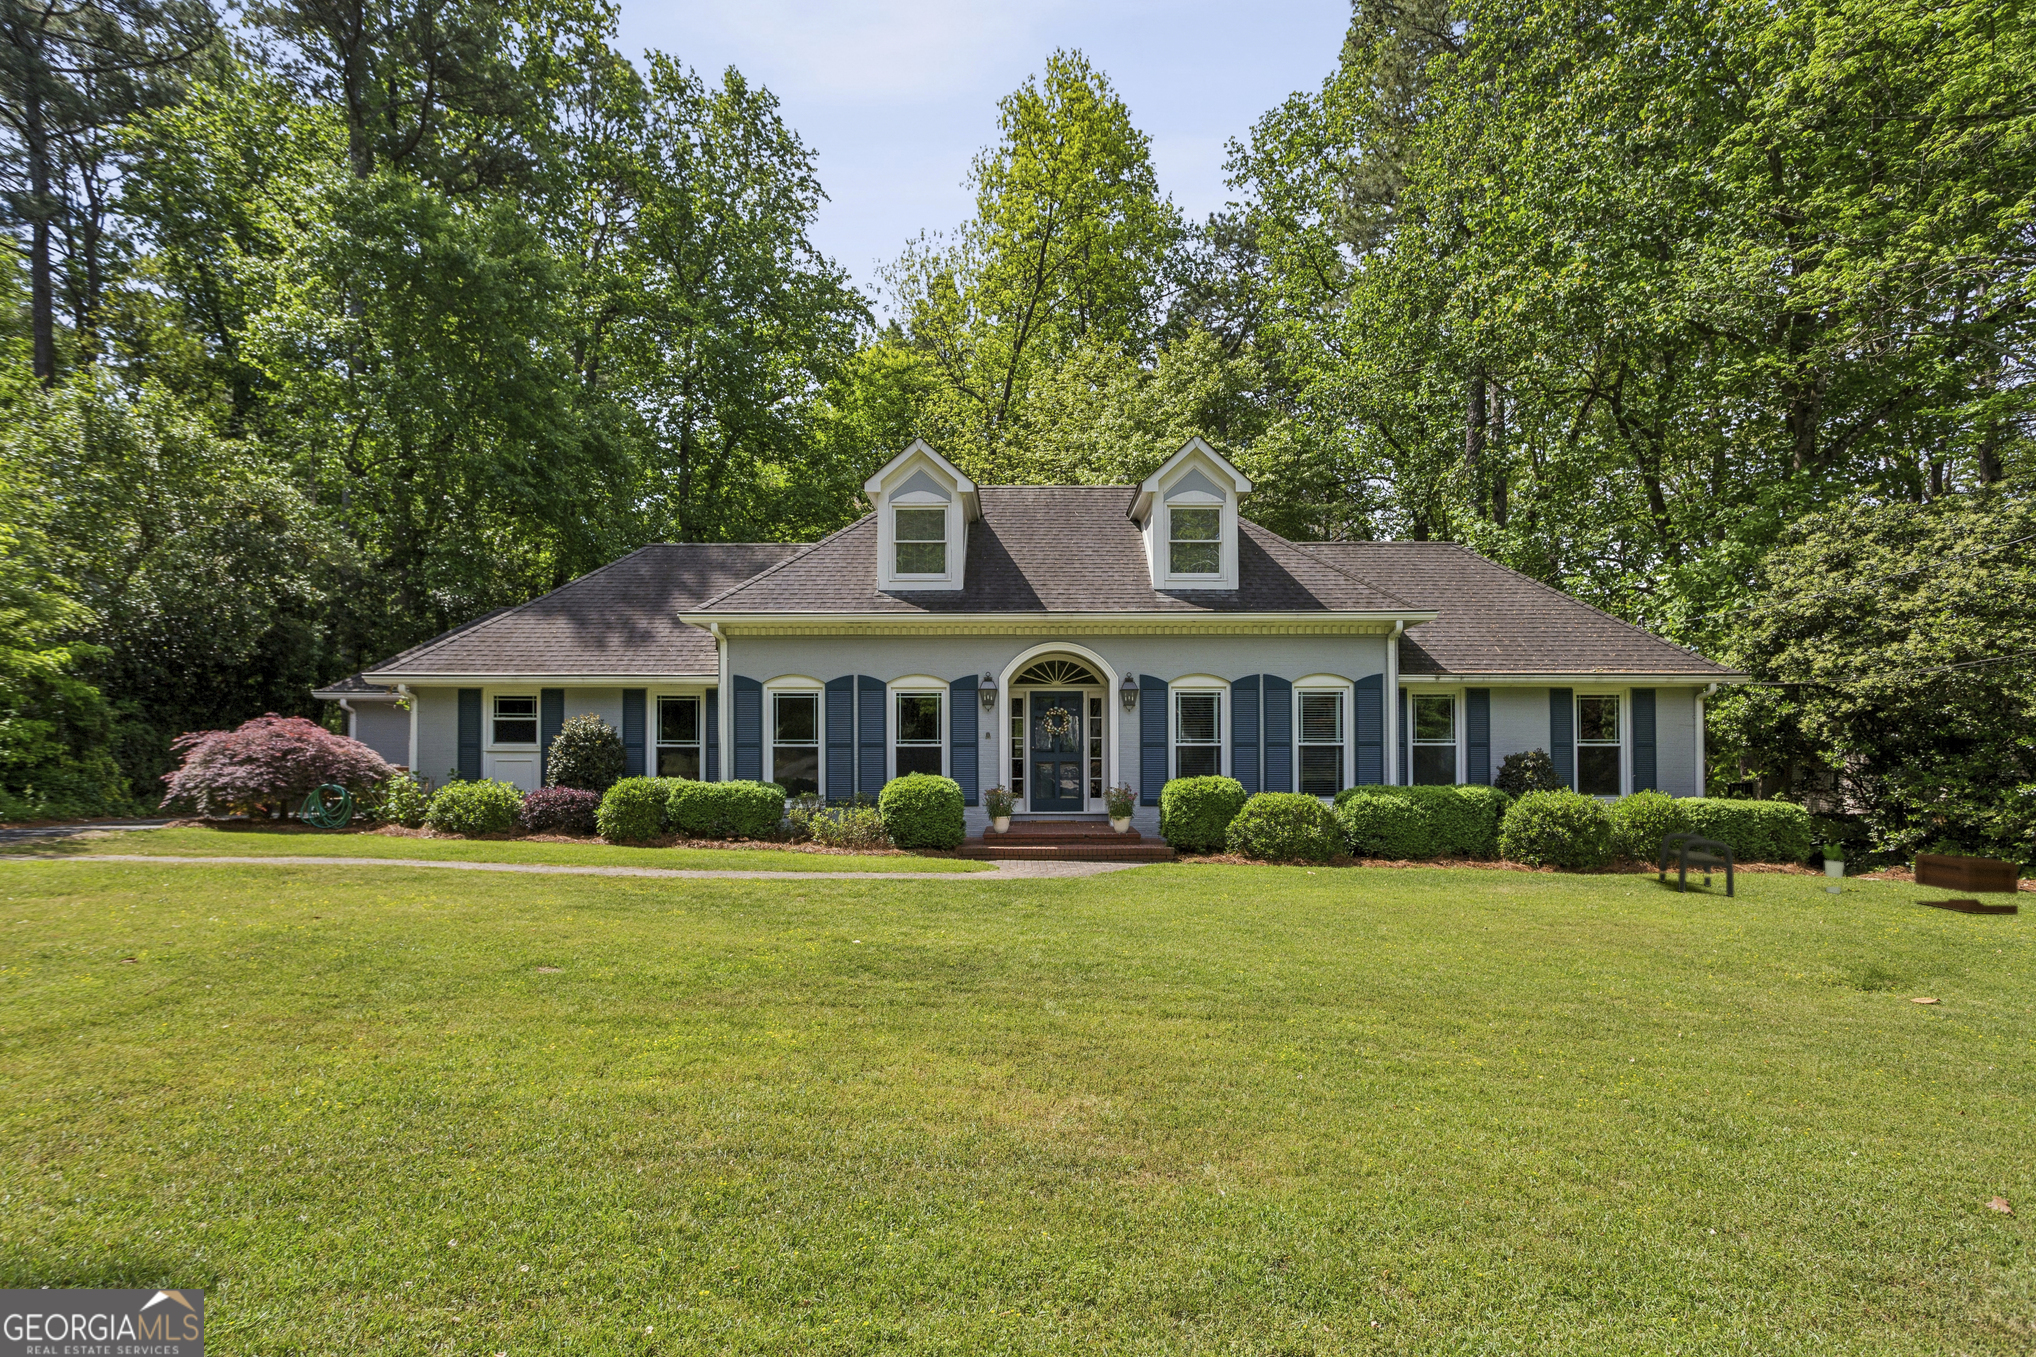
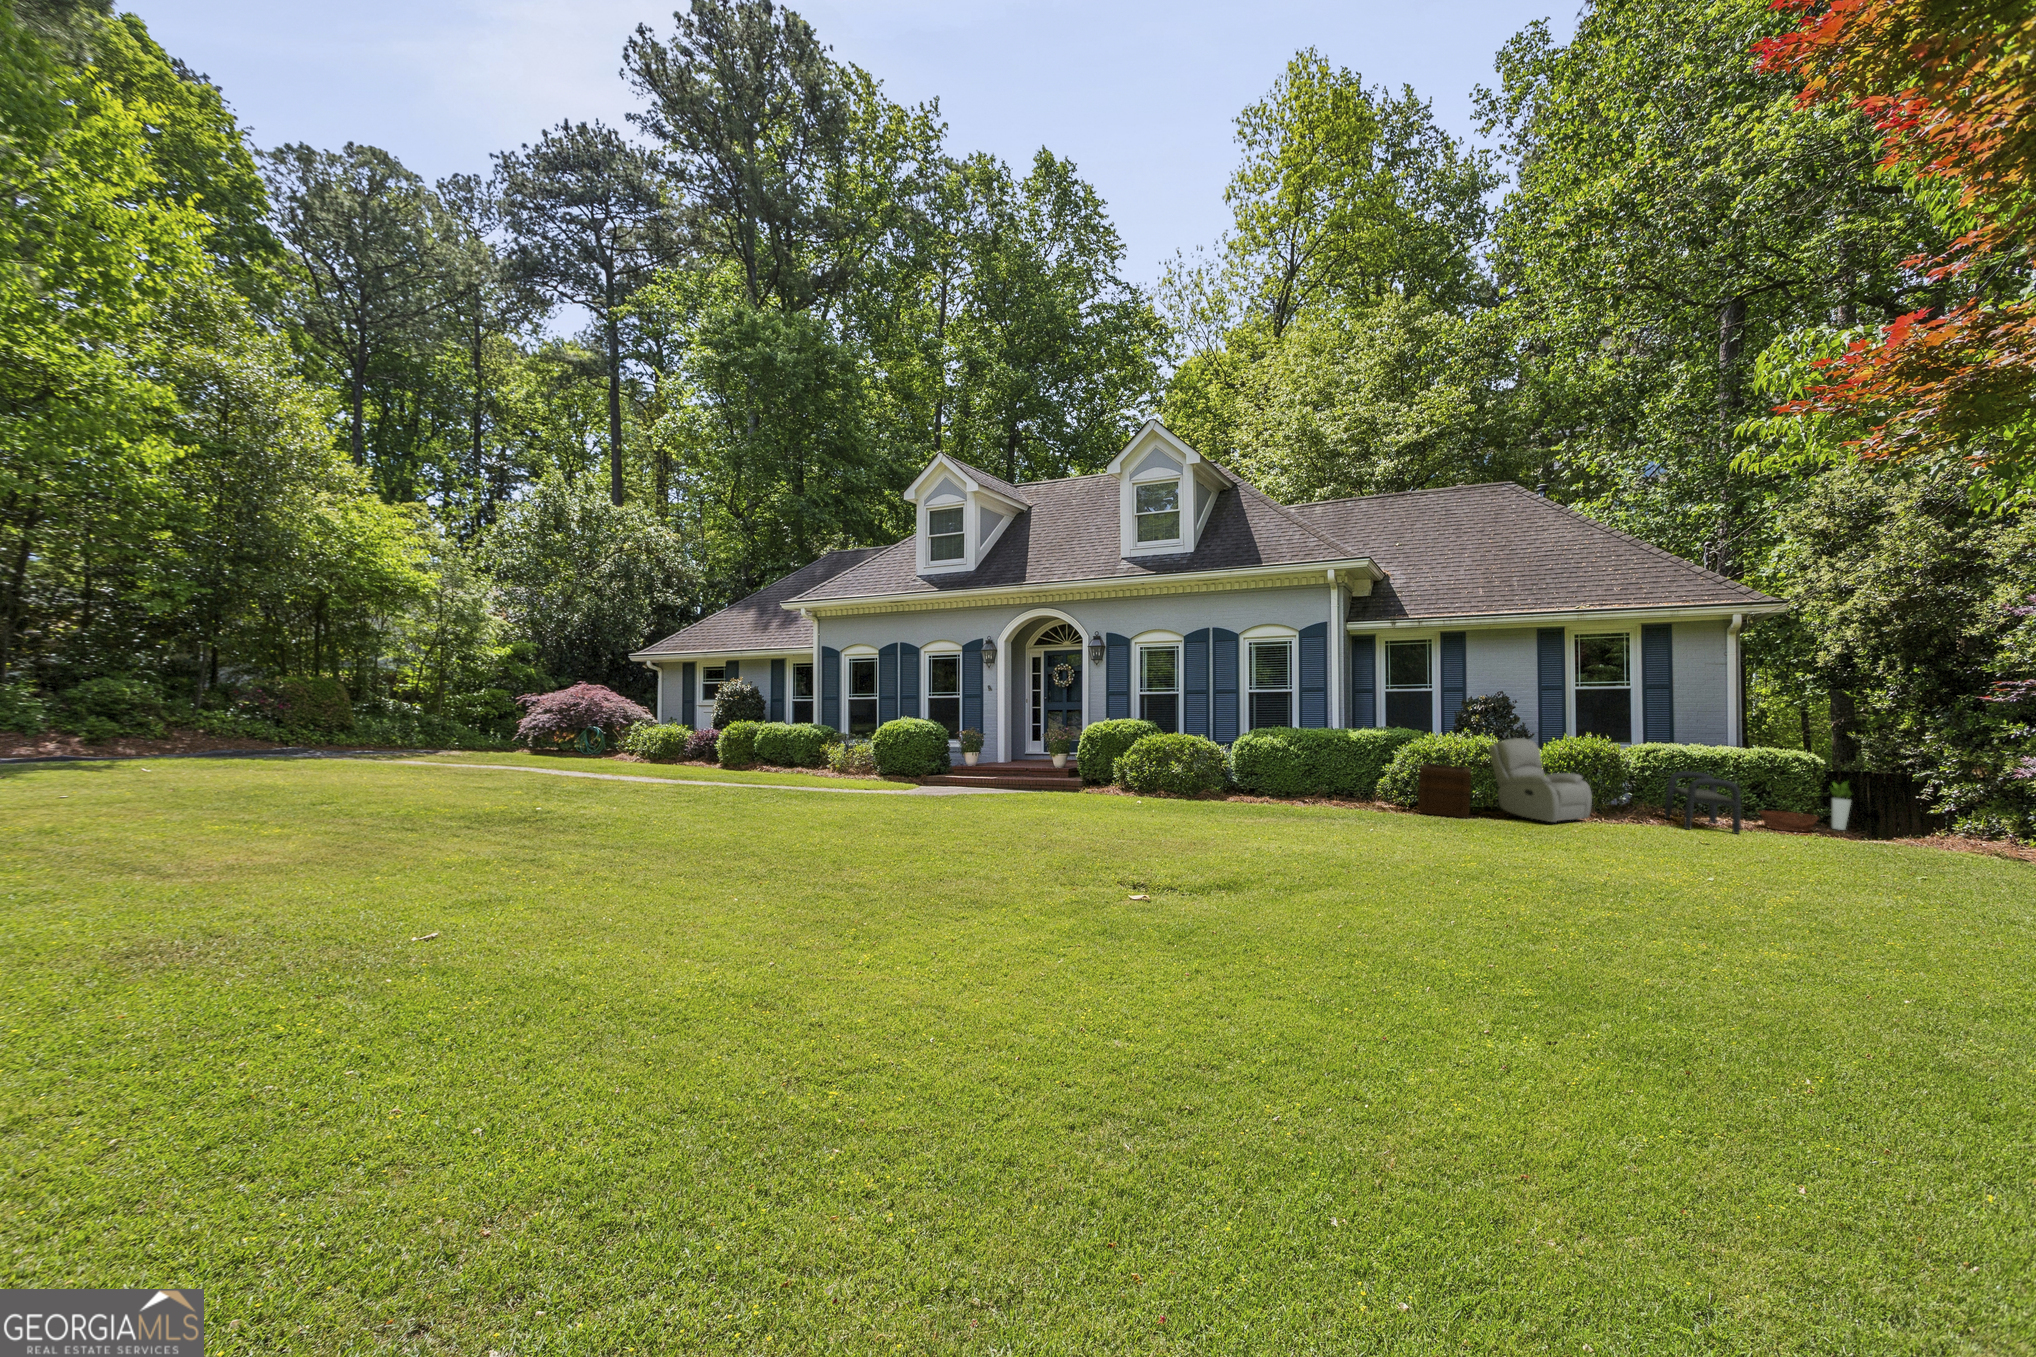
chair: none [1479,798,1585,886] -> present [1489,738,1592,823]
wooden crate: present [1915,853,2018,915] -> present [1418,764,1471,818]
basket: none [1752,874,1813,895] -> present [1759,811,1818,832]

